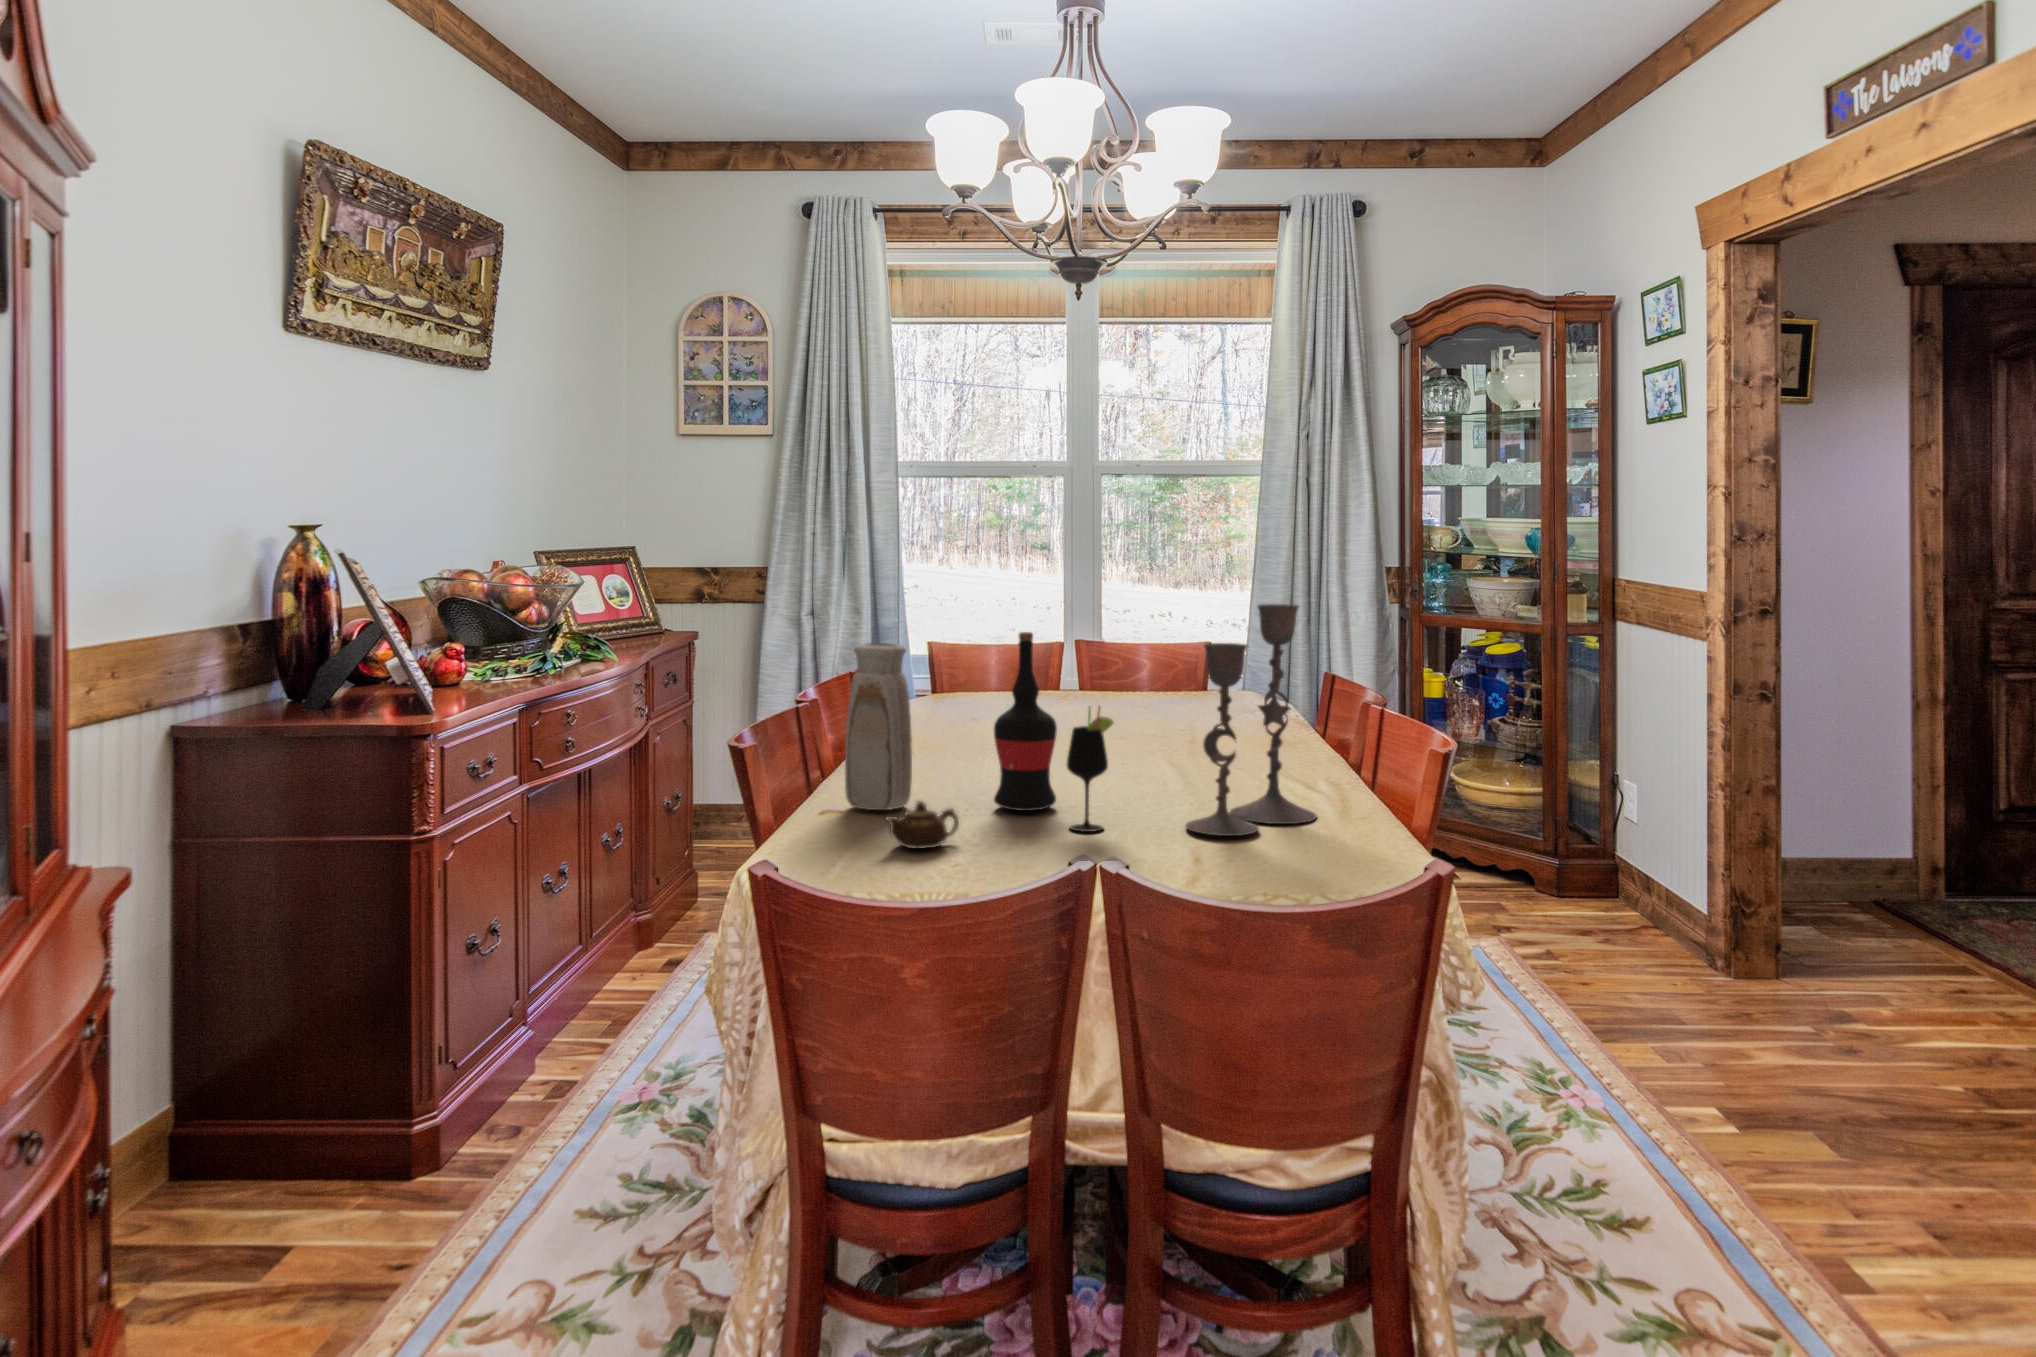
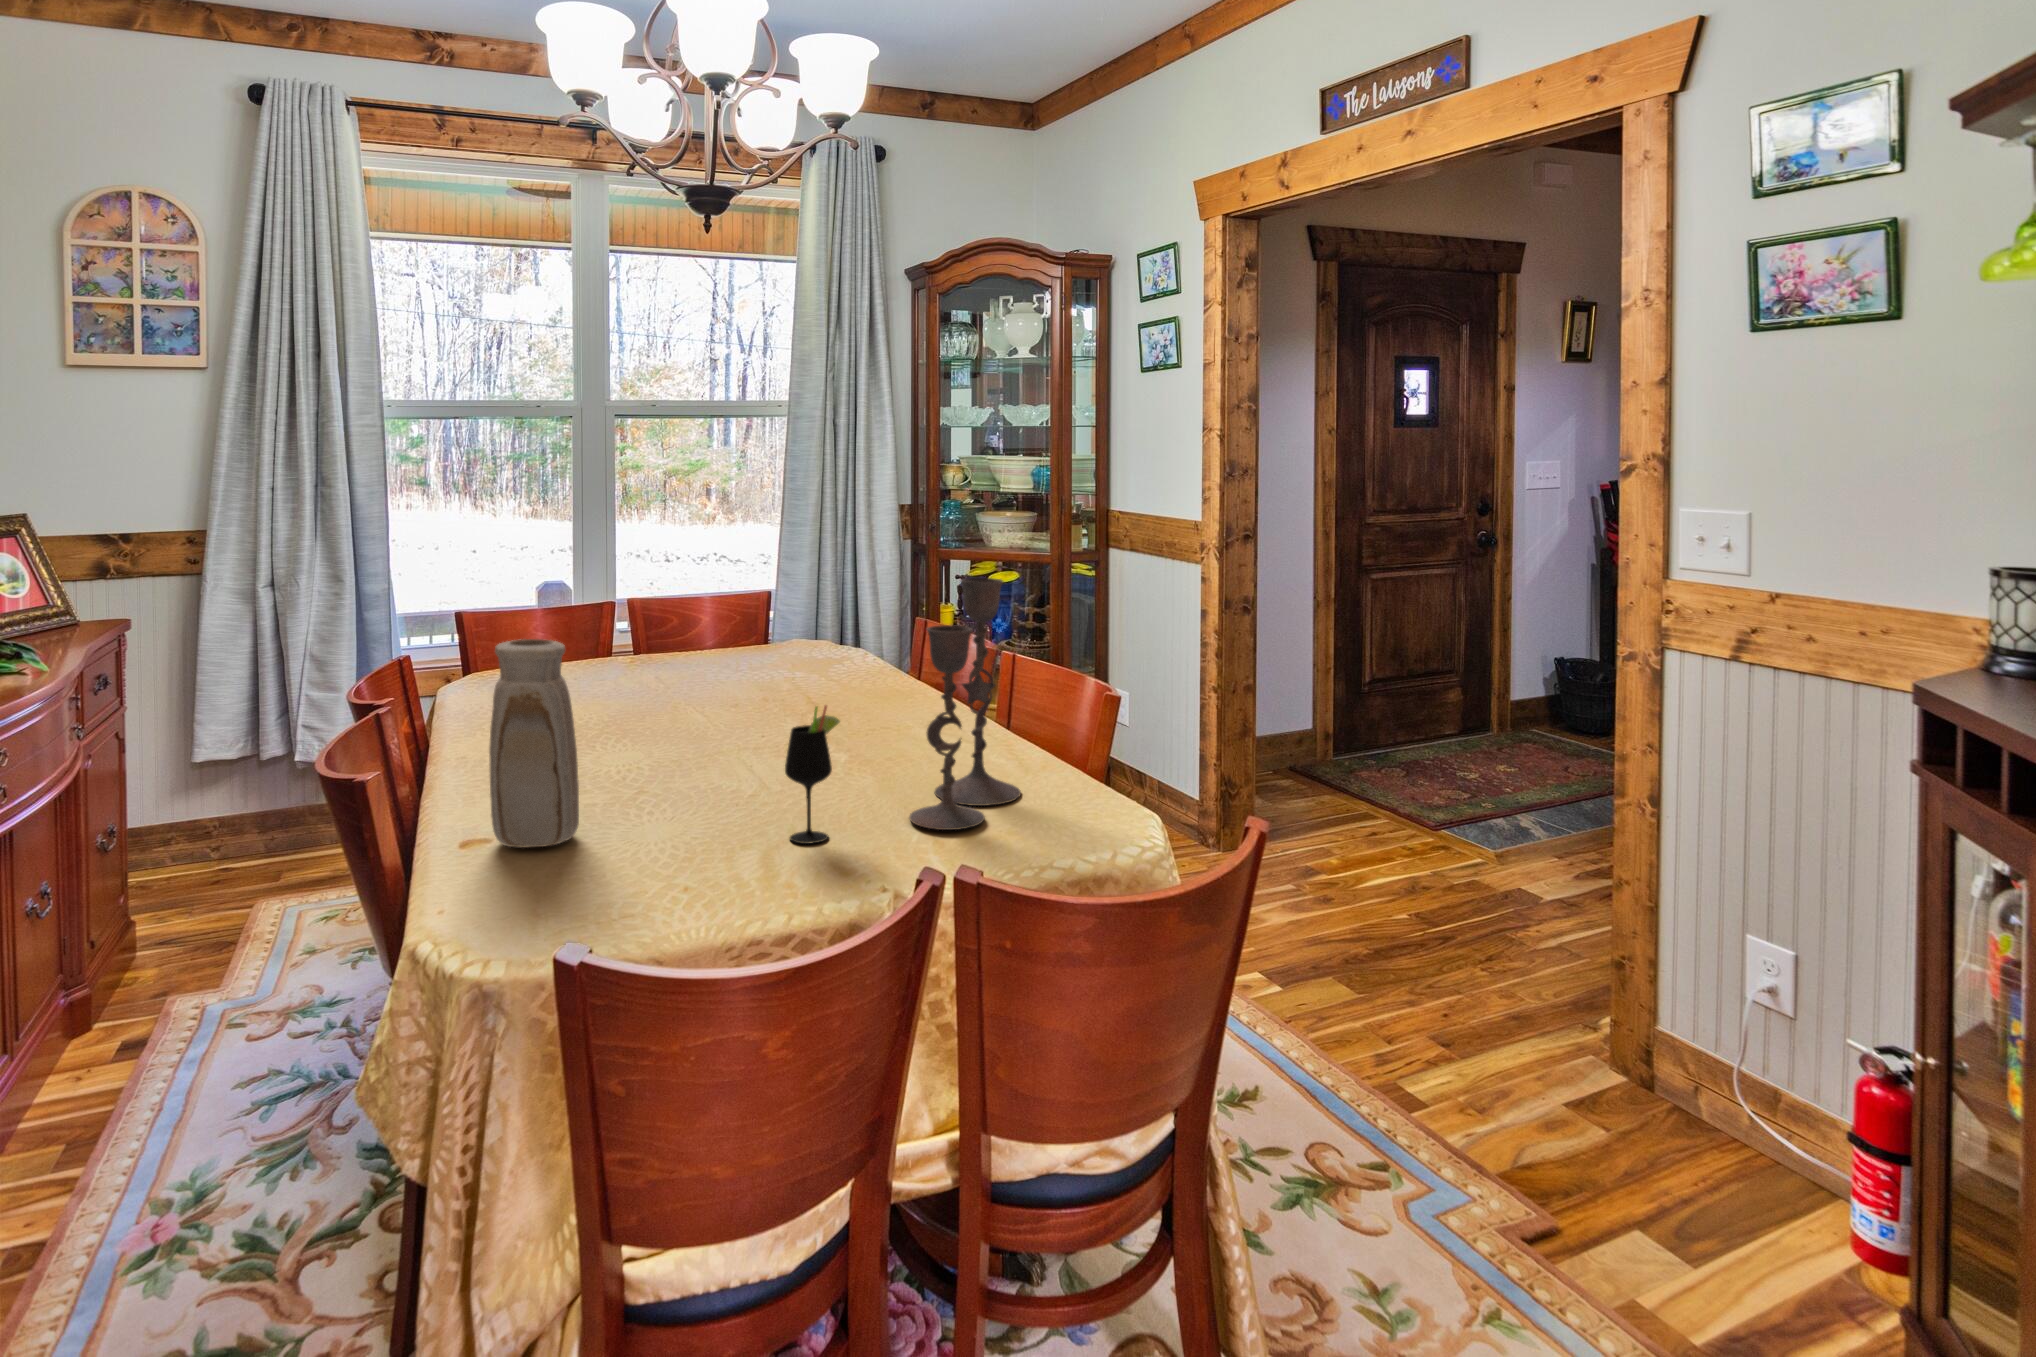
wine bottle: present [994,632,1057,811] -> none [679,618,755,824]
teapot: present [886,801,959,849] -> none [596,841,679,901]

